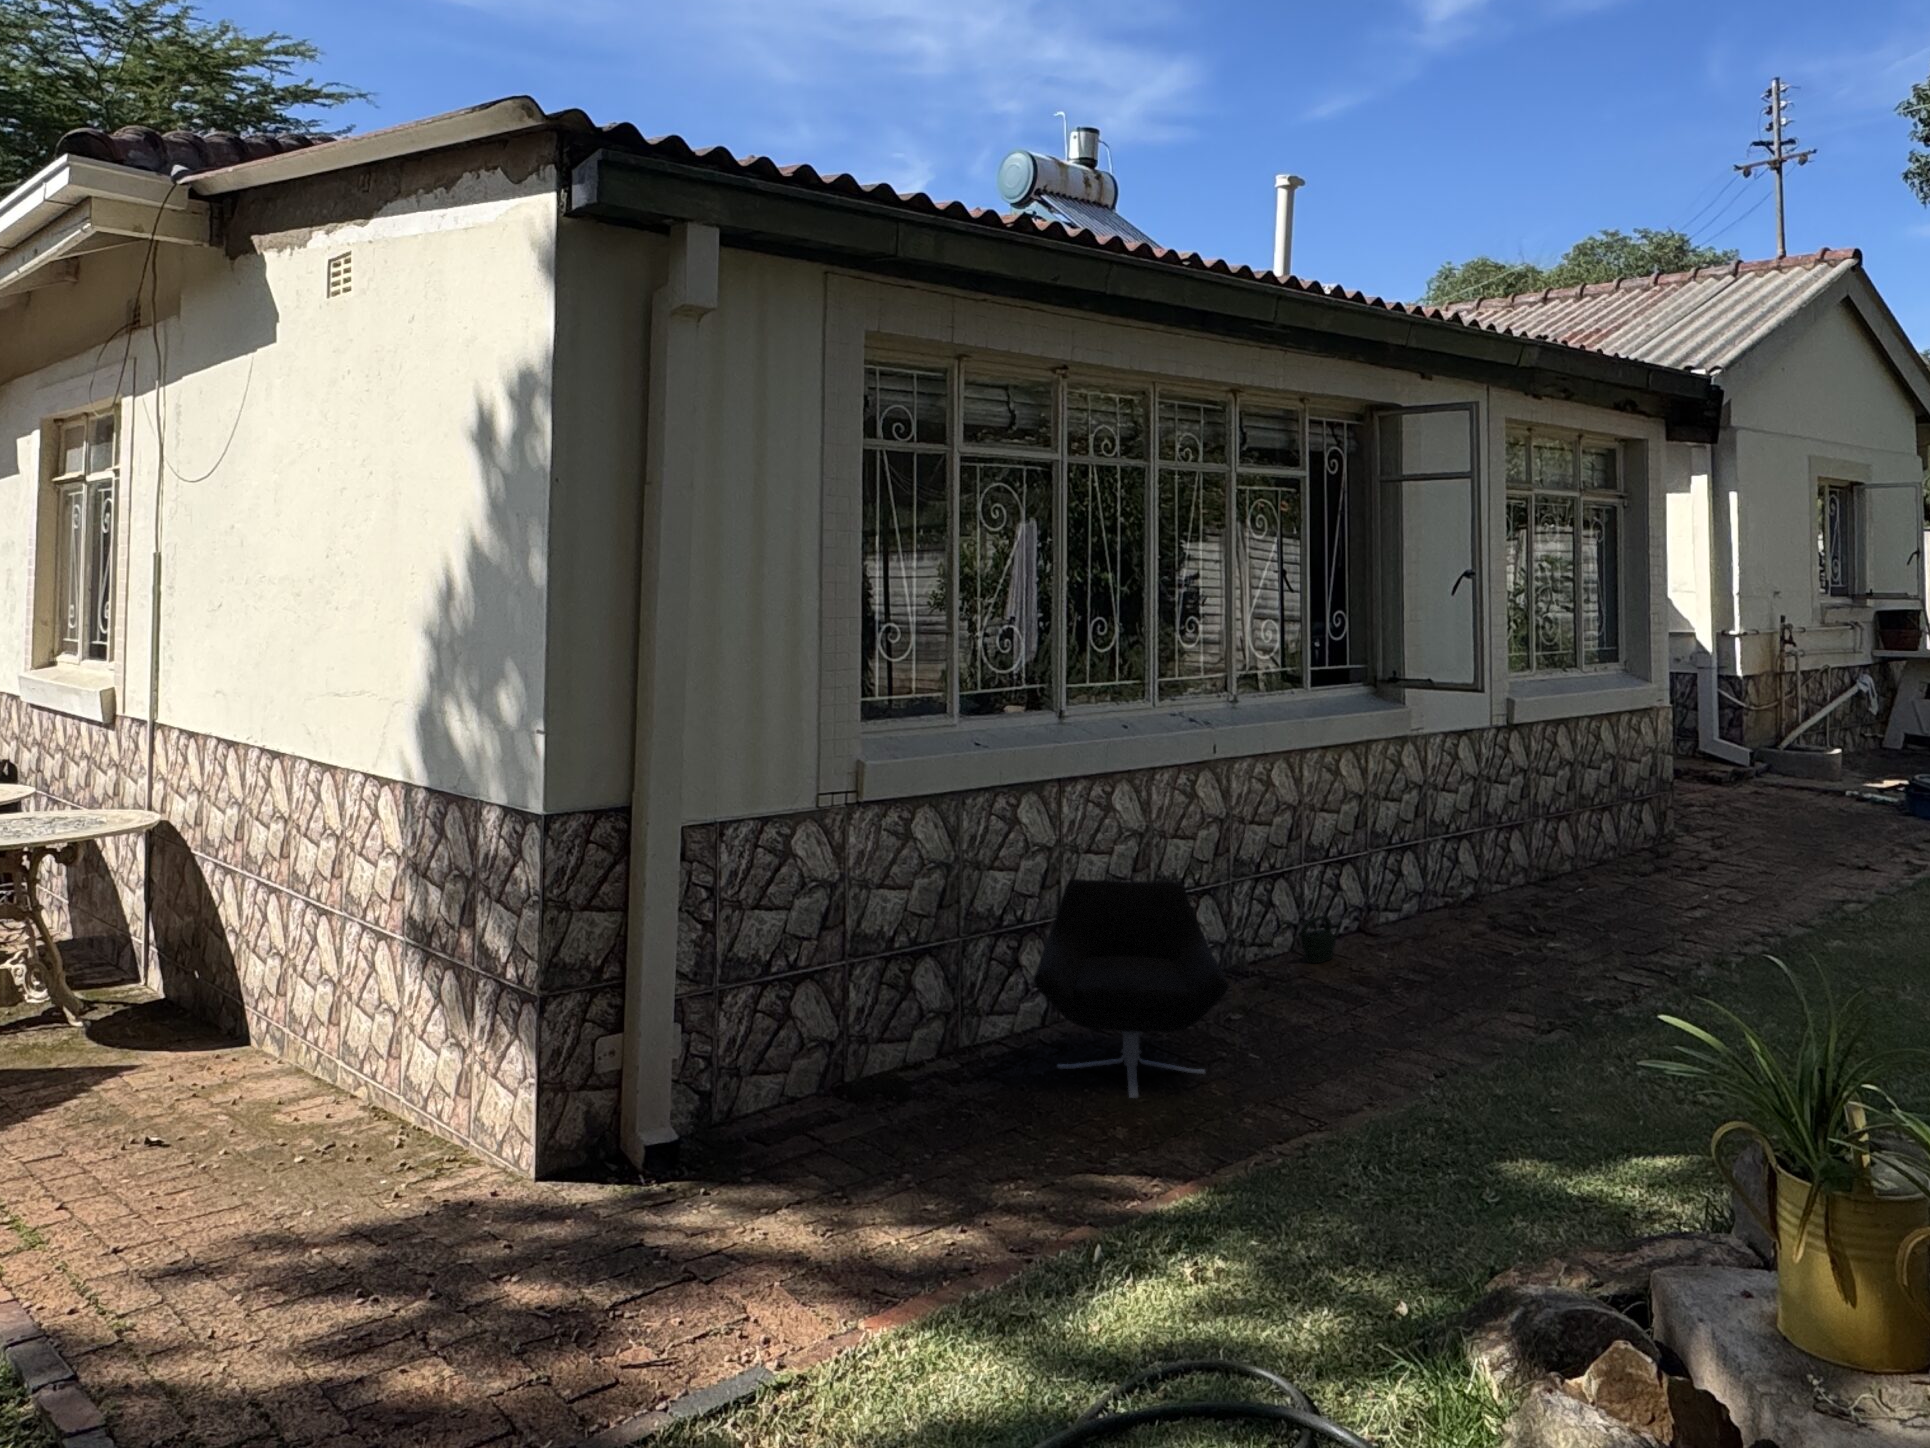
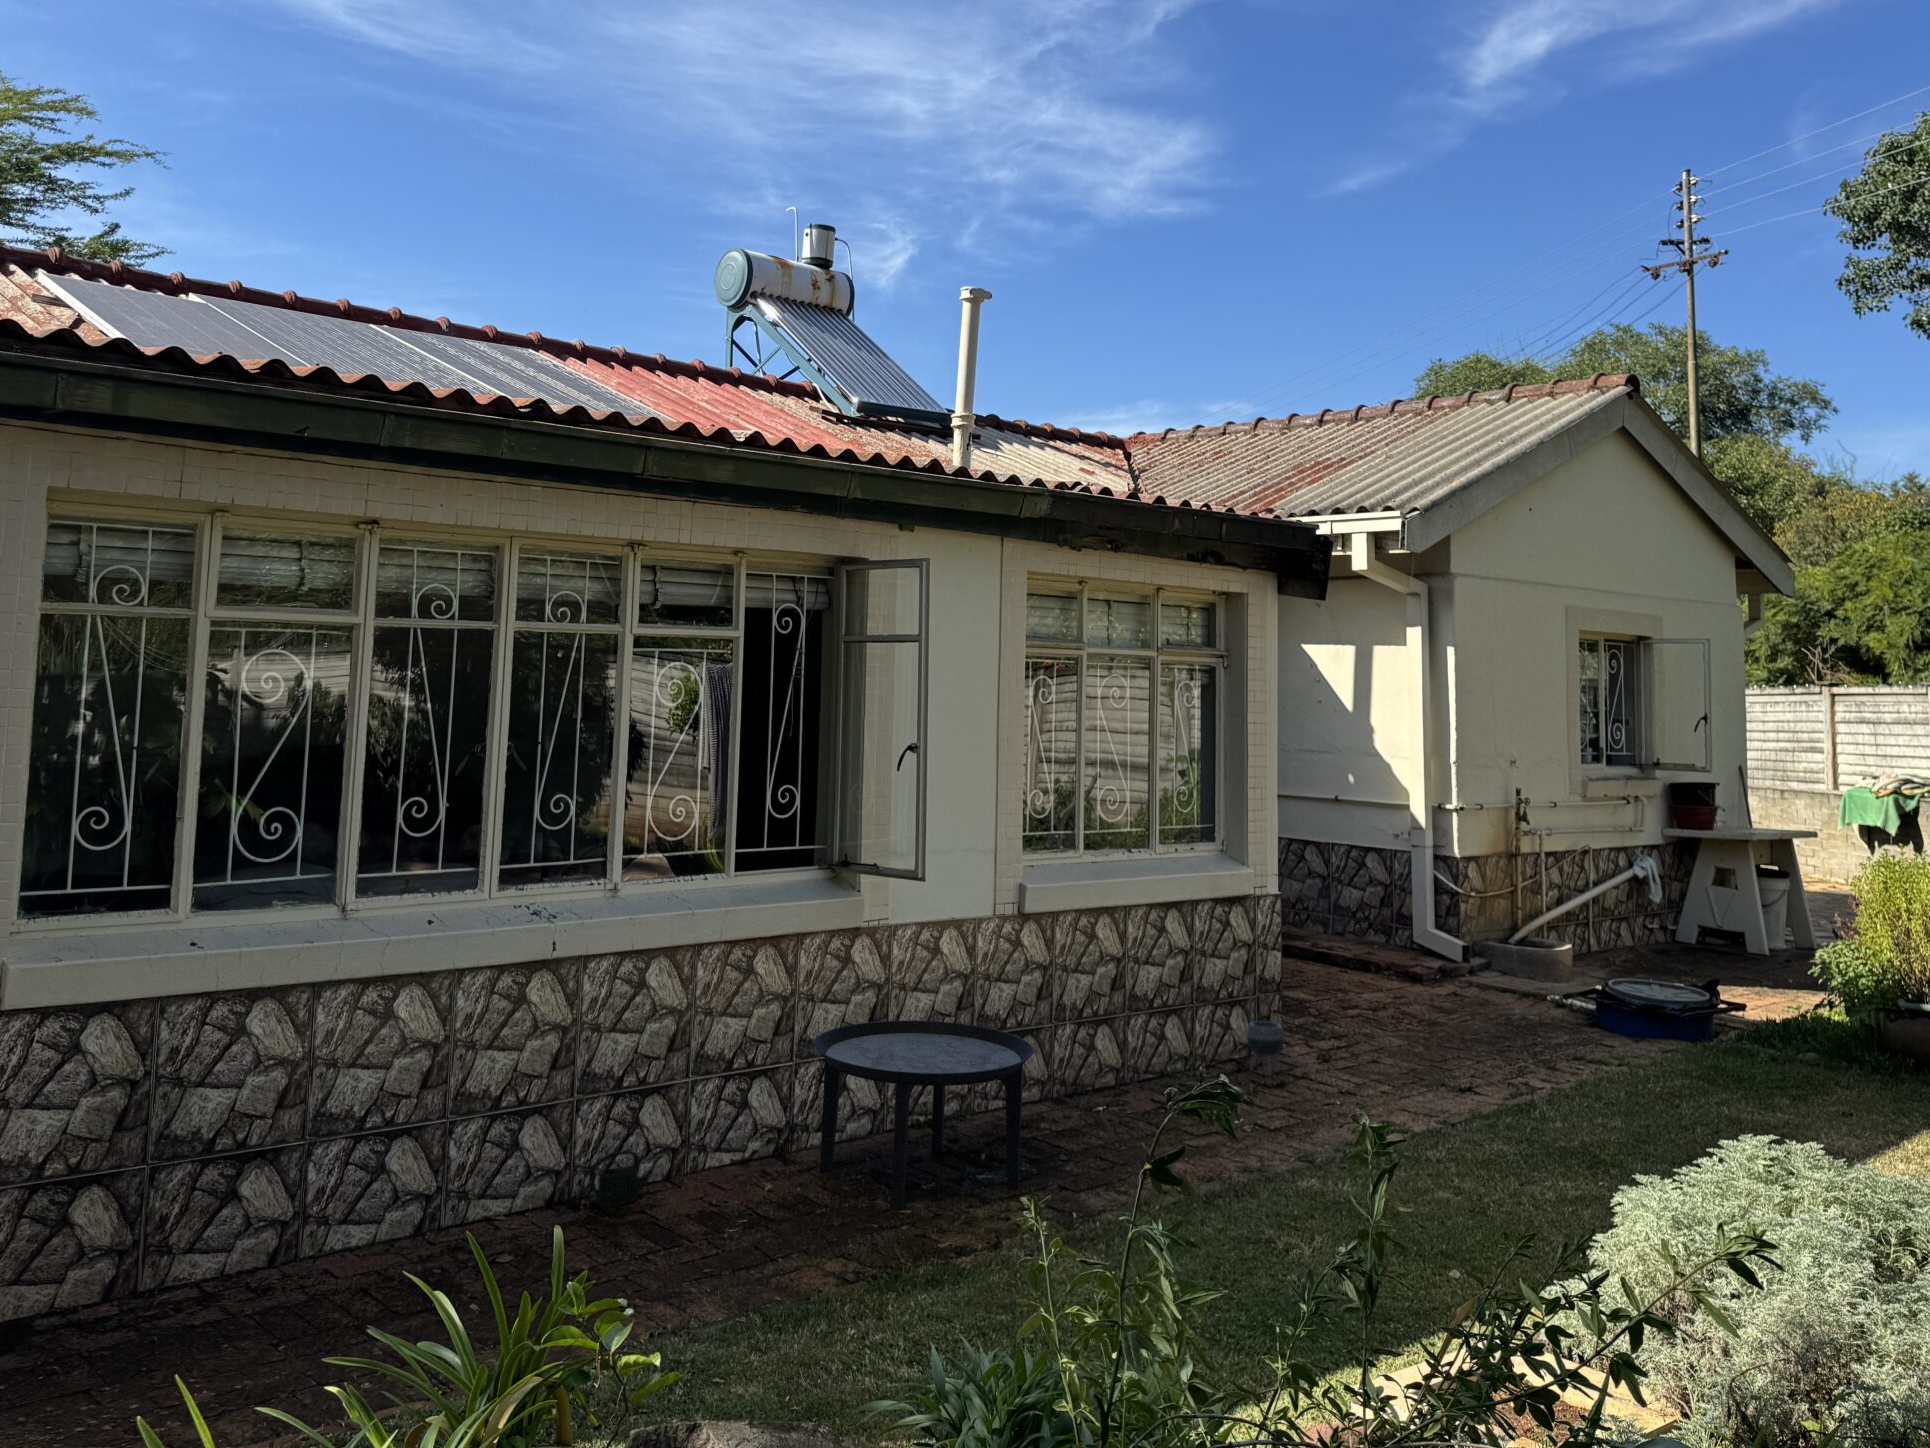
round table: none [1435,807,1641,960] -> present [814,1021,1034,1211]
planter: none [1675,810,1712,856] -> present [1246,1021,1284,1076]
lounge chair: present [1034,879,1229,1098] -> none [40,1110,324,1392]

